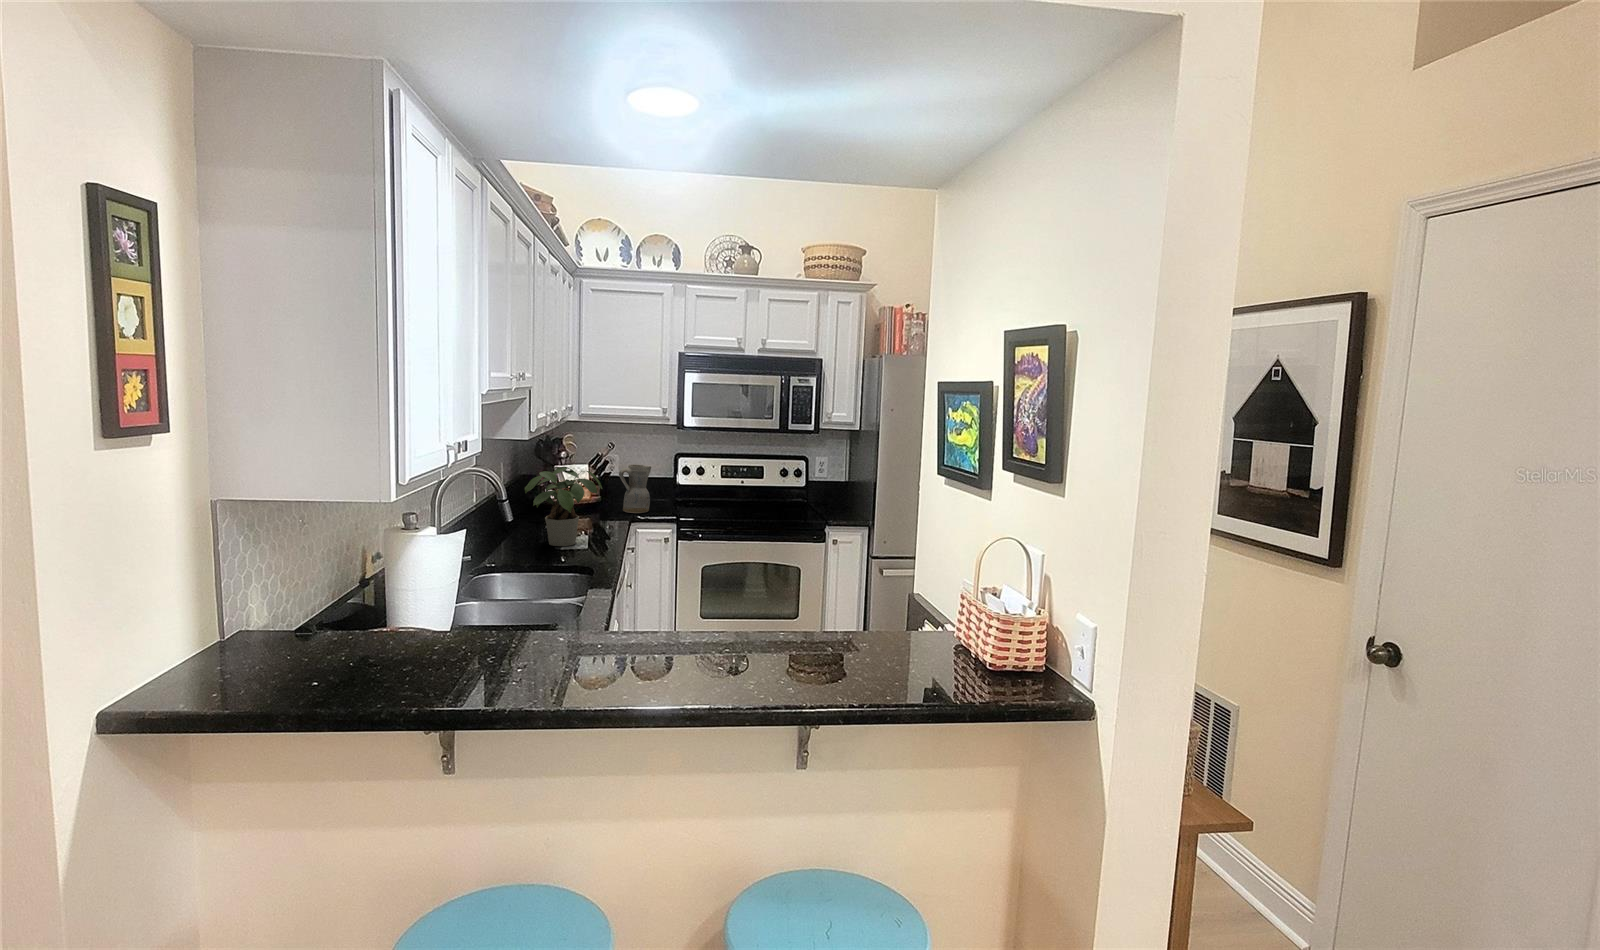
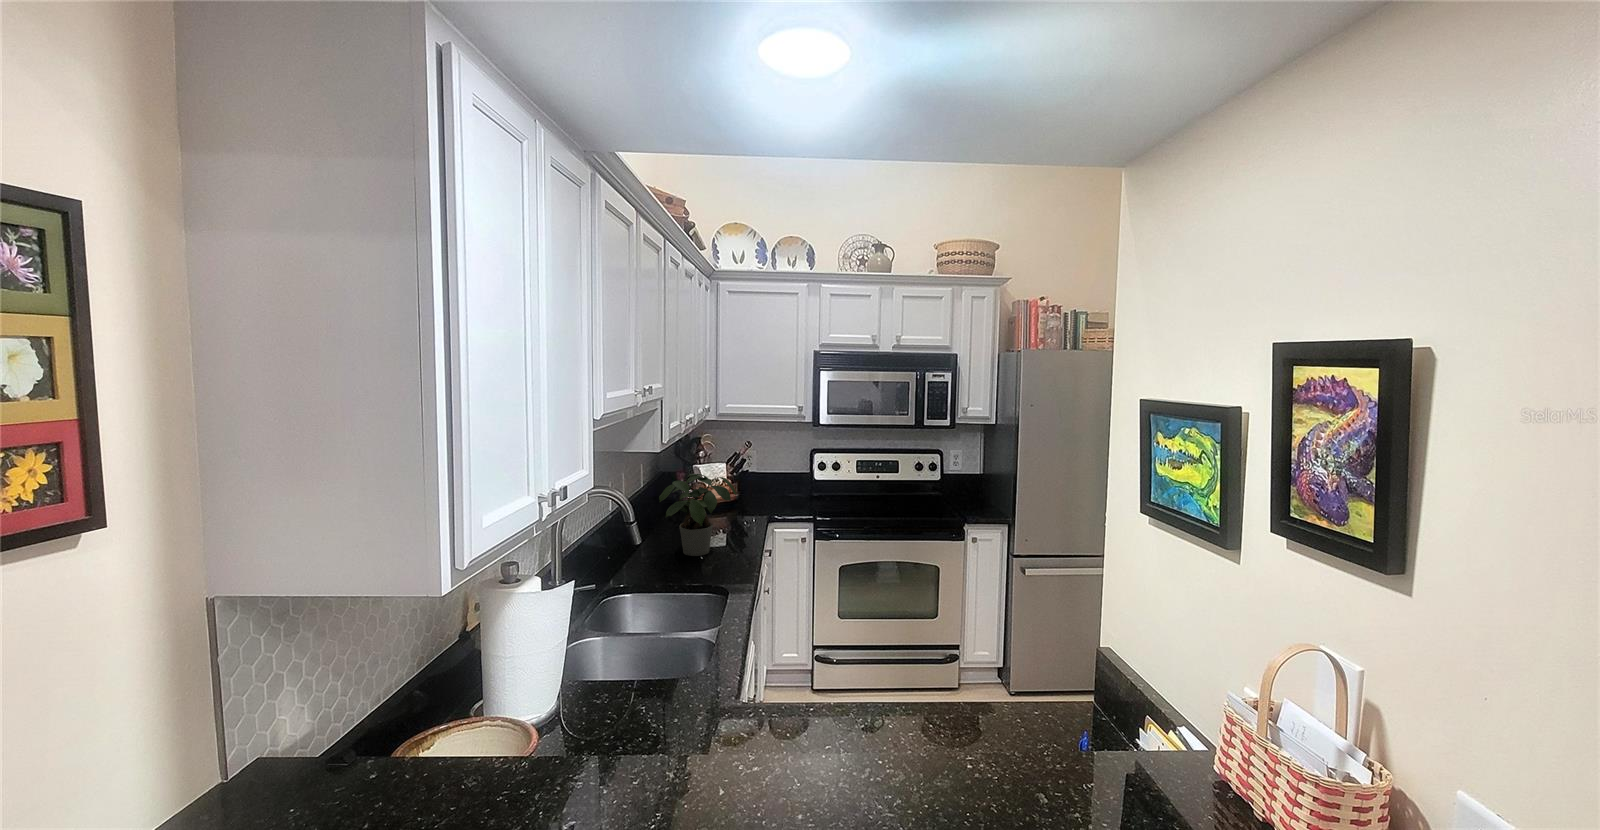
ceramic pitcher: present [619,464,651,513] -> none [755,462,786,511]

